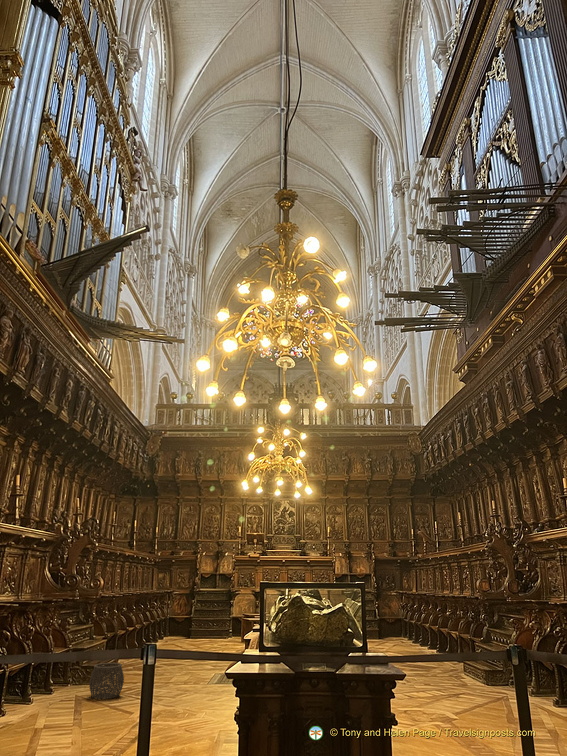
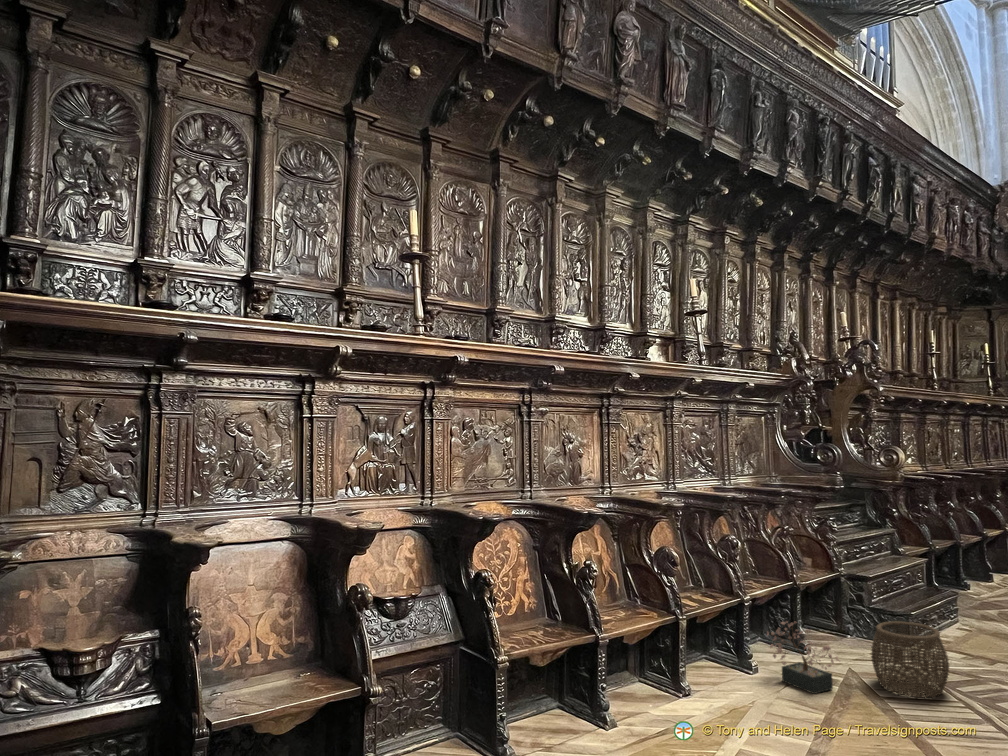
decorative plant: none [41,669,78,705] -> present [770,621,840,694]

